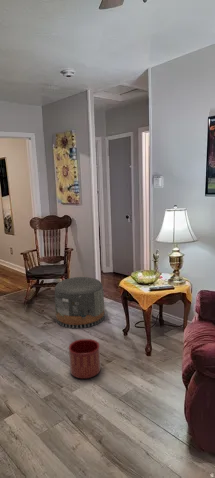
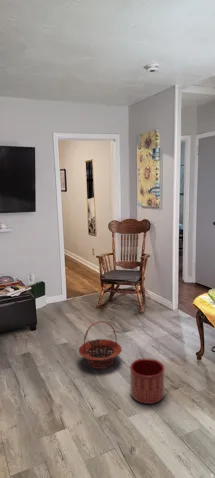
pouf: present [55,277,104,328] -> none [125,287,178,343]
basket: none [15,312,57,358] -> present [79,321,122,369]

